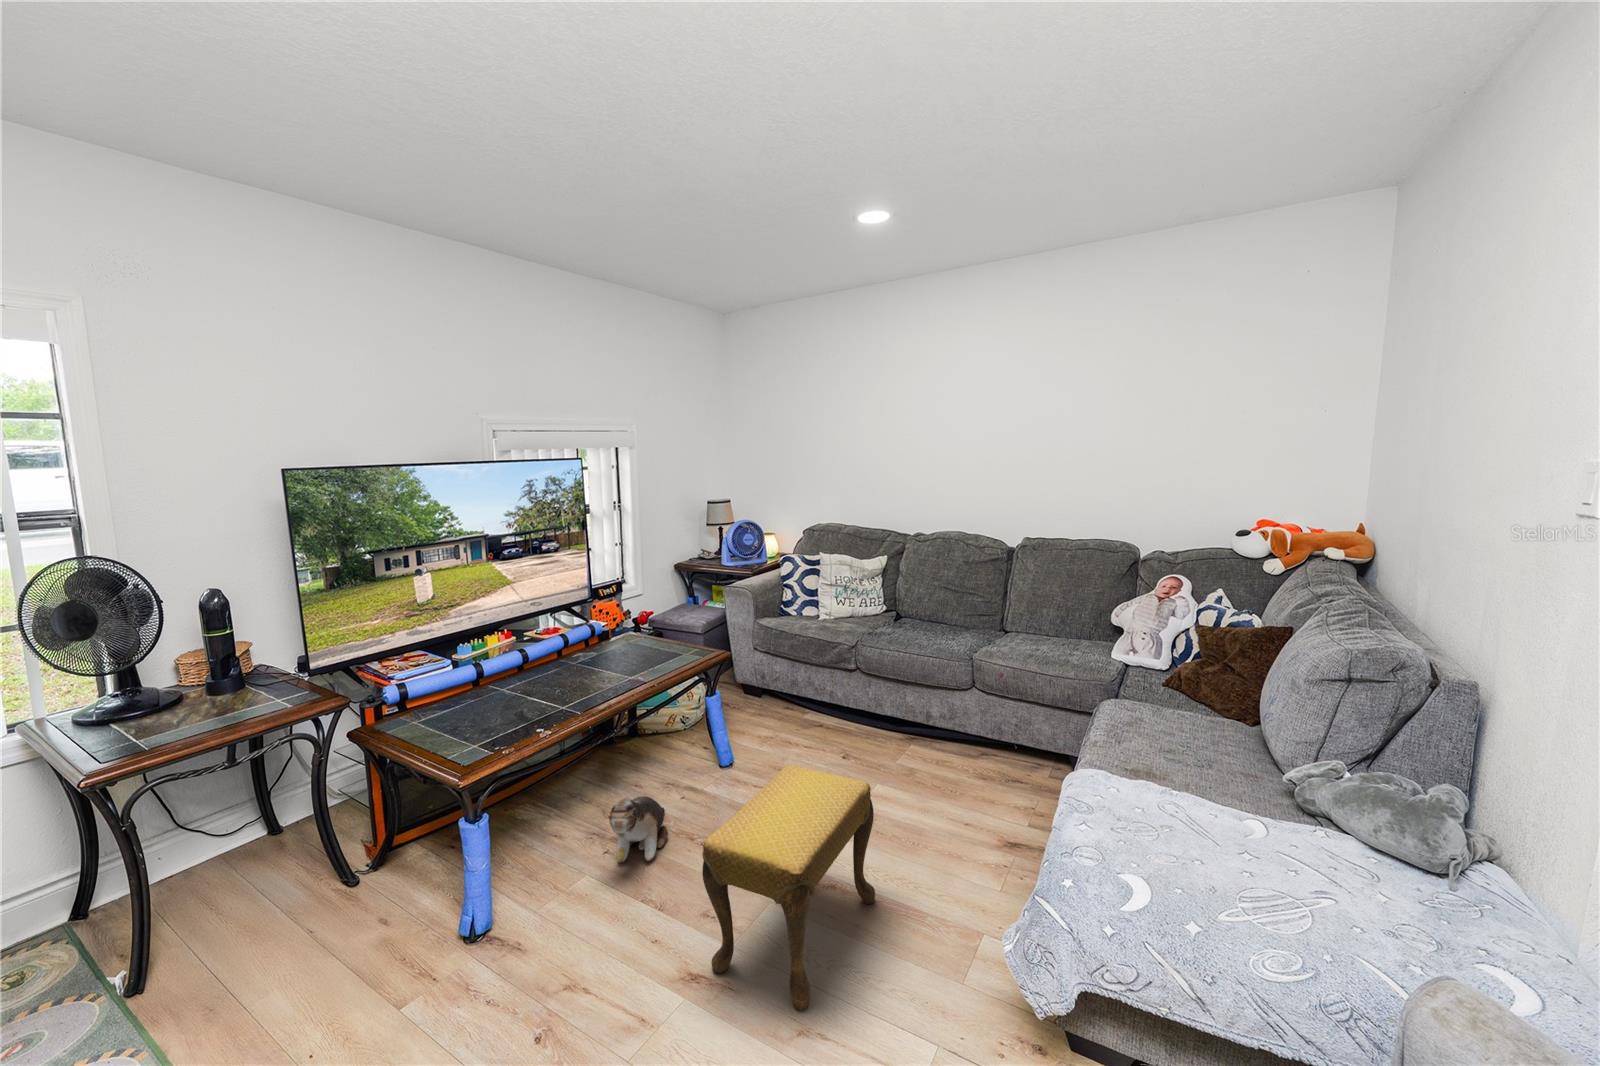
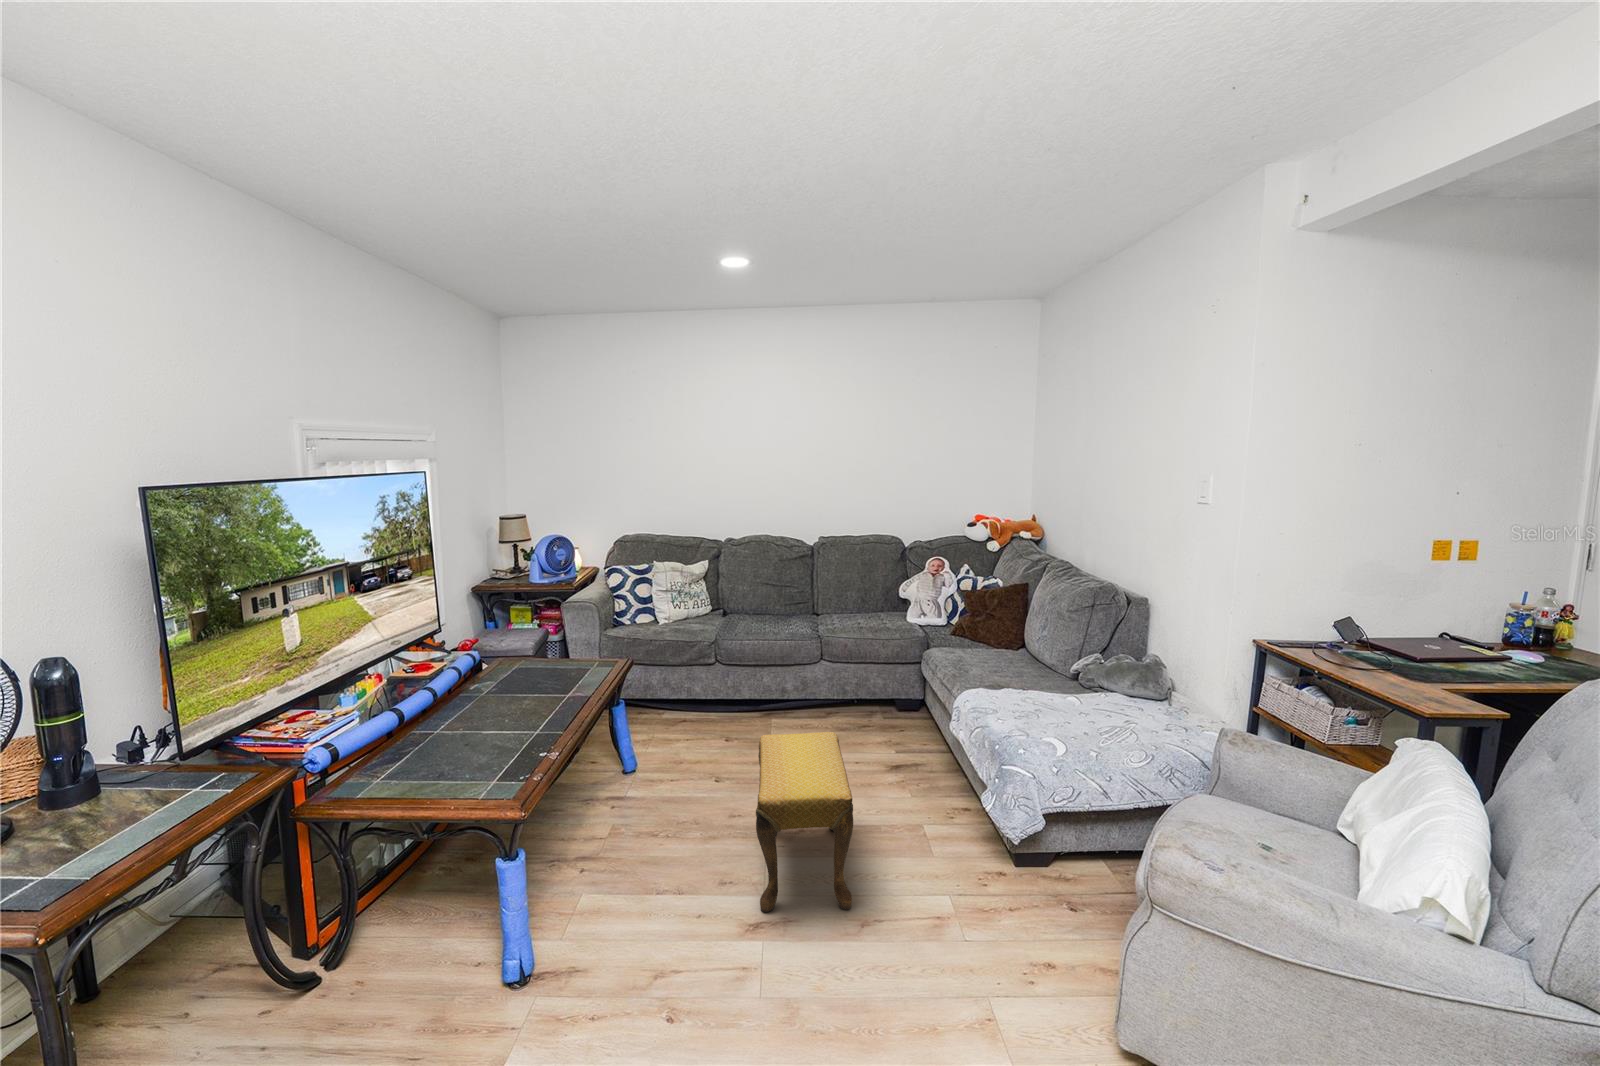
plush toy: present [602,796,668,862] -> none [591,802,635,869]

